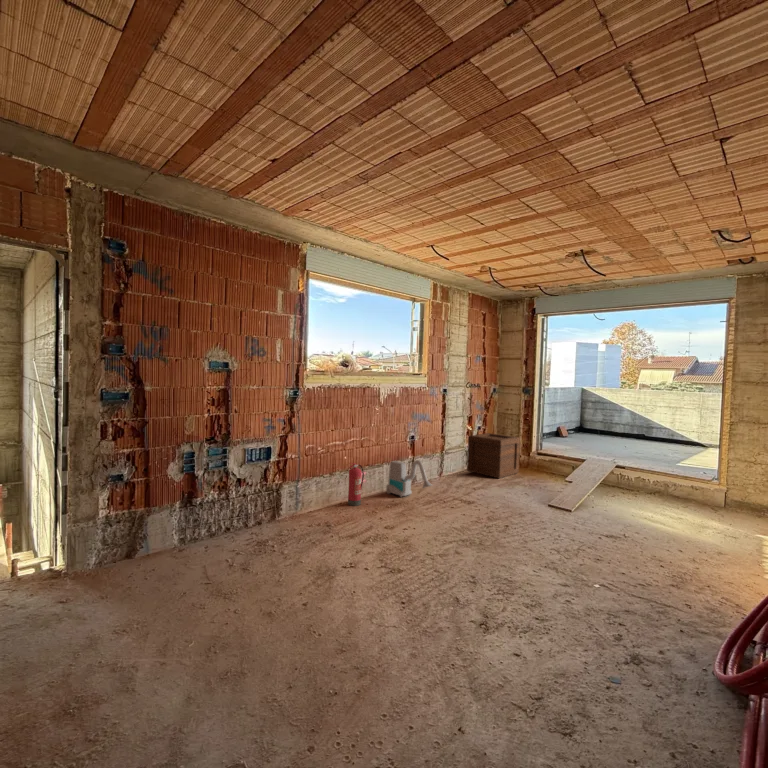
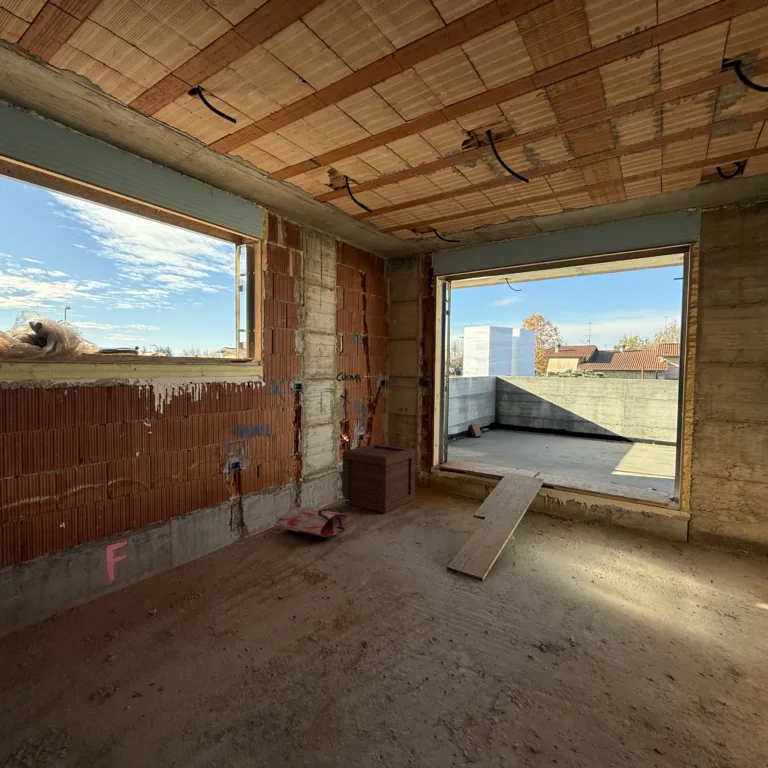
vacuum cleaner: present [386,460,431,497] -> none [175,512,248,581]
fire extinguisher: present [348,463,364,506] -> none [58,537,105,624]
bag: none [431,468,478,488] -> present [274,508,348,541]

